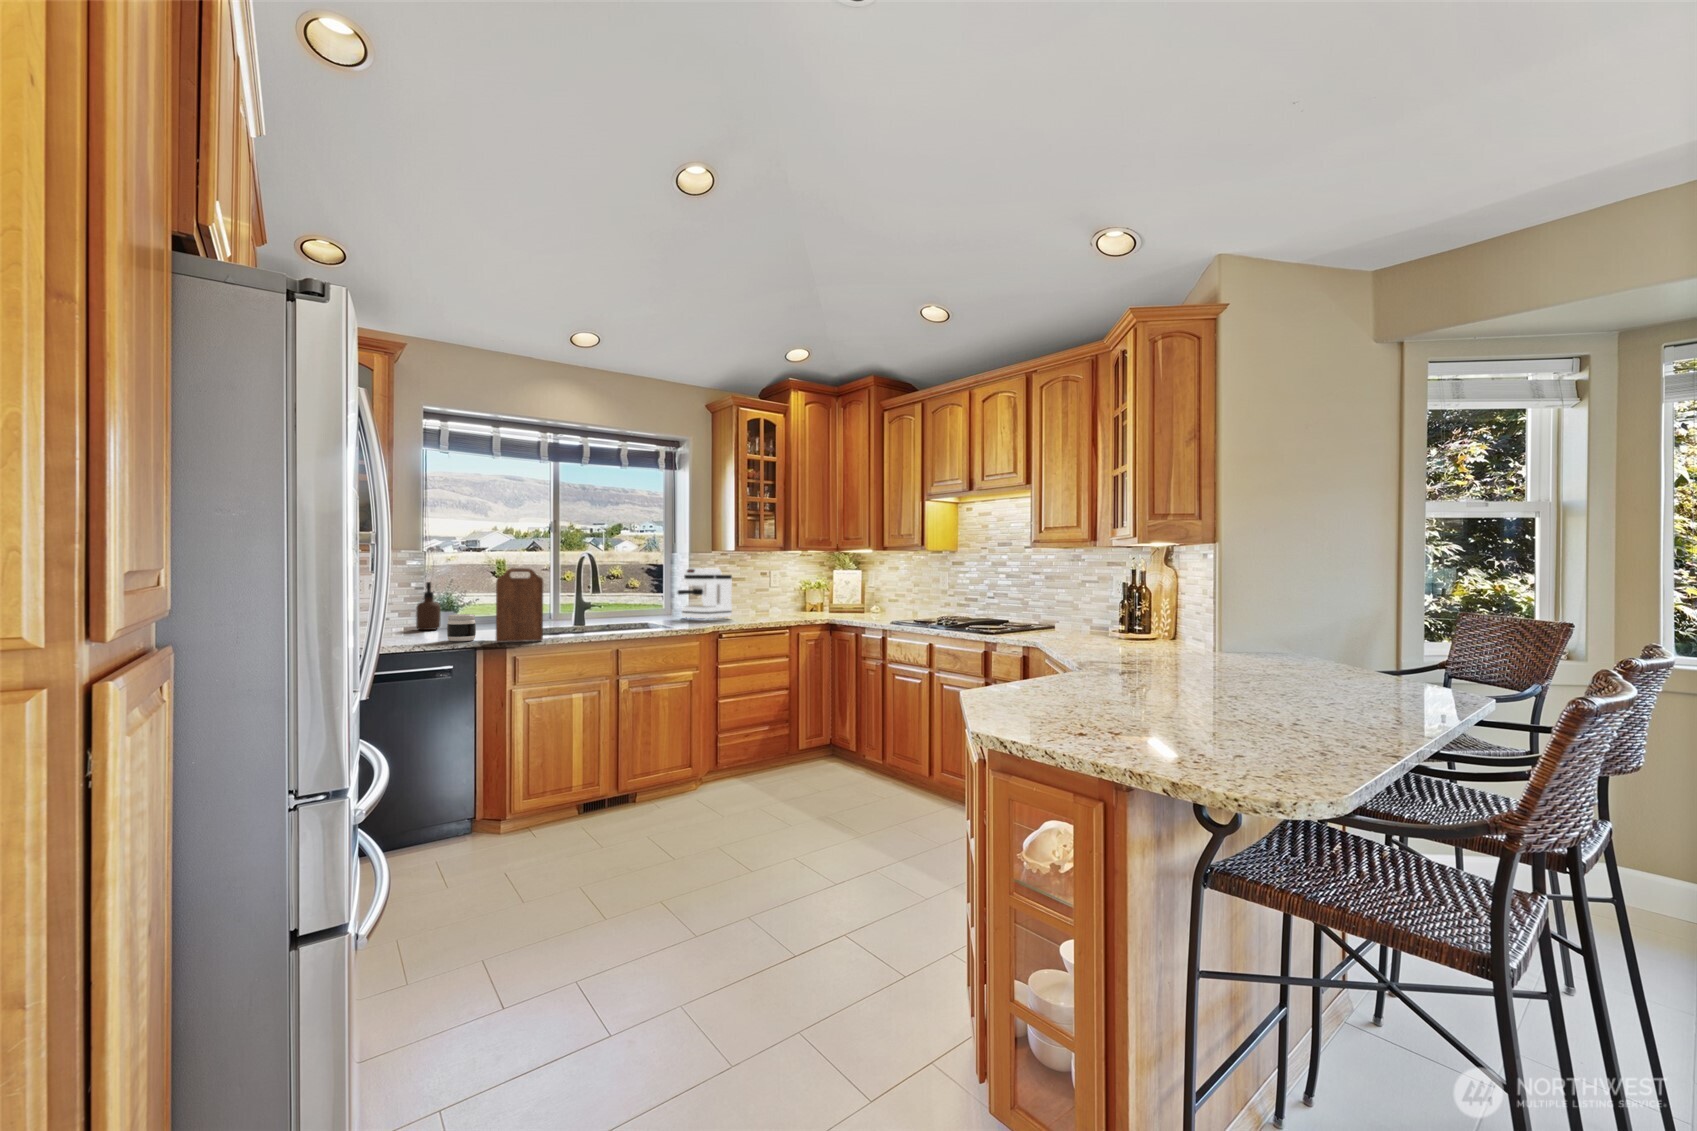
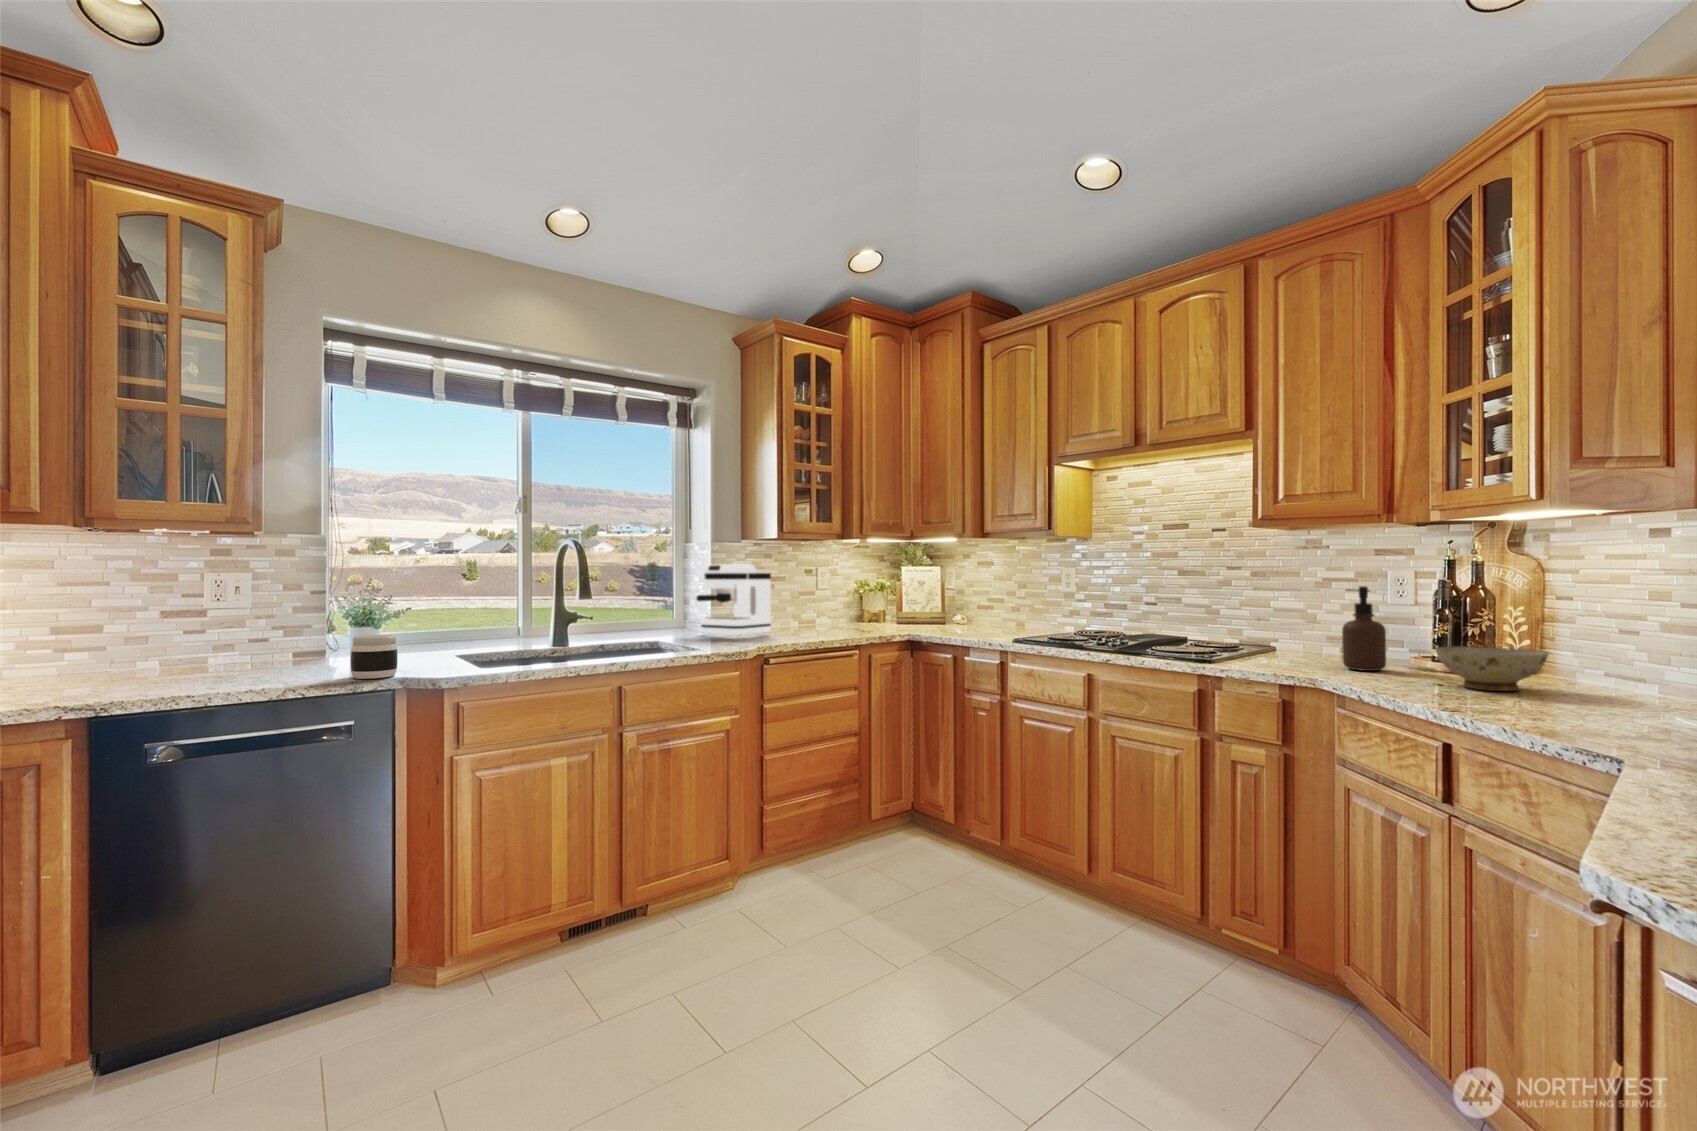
cutting board: present [496,568,543,642] -> none [428,562,505,680]
soap dispenser: present [416,582,441,630] -> present [1342,586,1386,671]
ceramic bowl: none [1105,624,1162,650] -> present [1435,646,1549,691]

